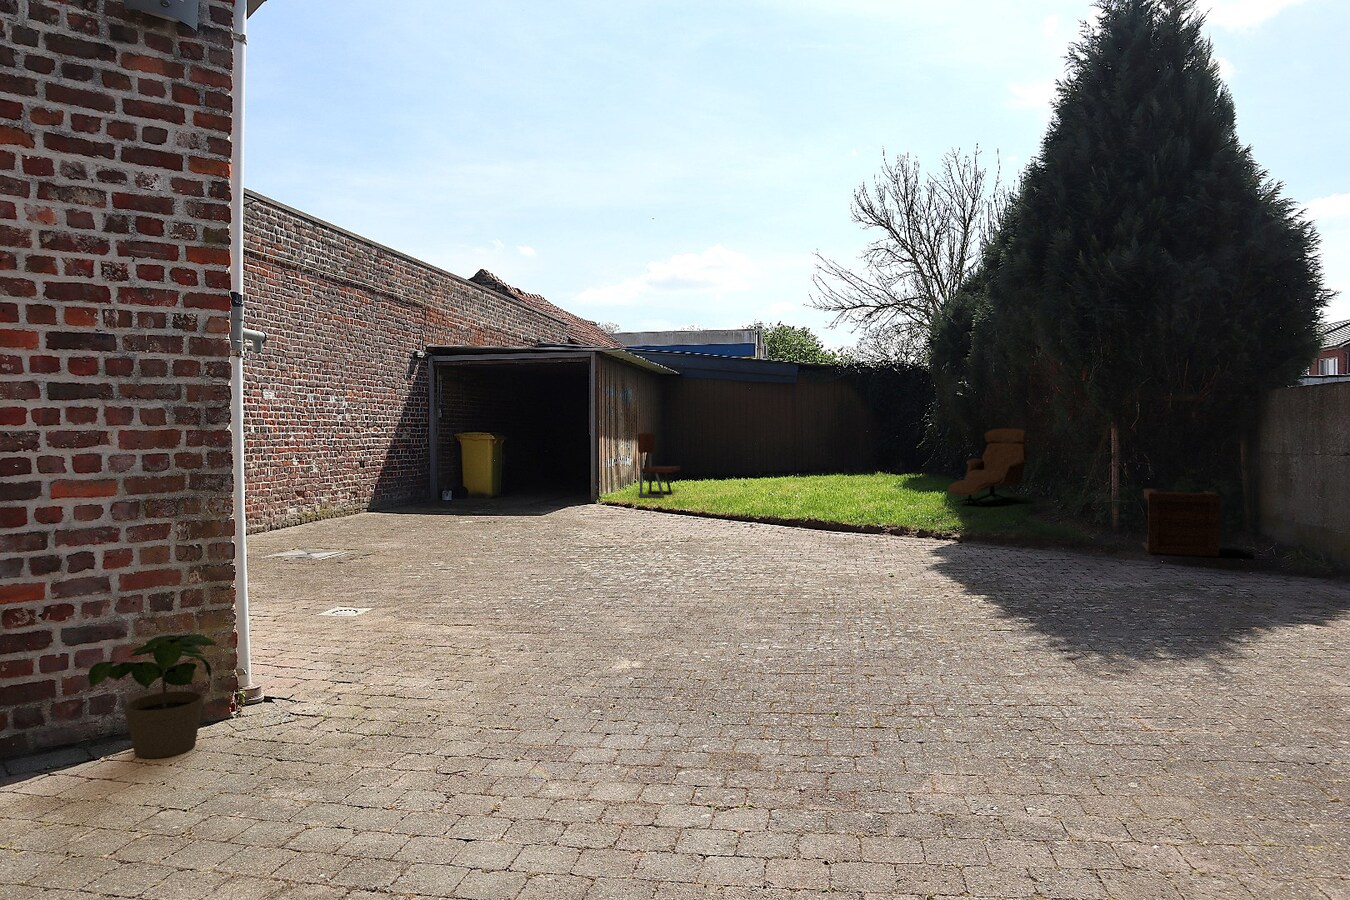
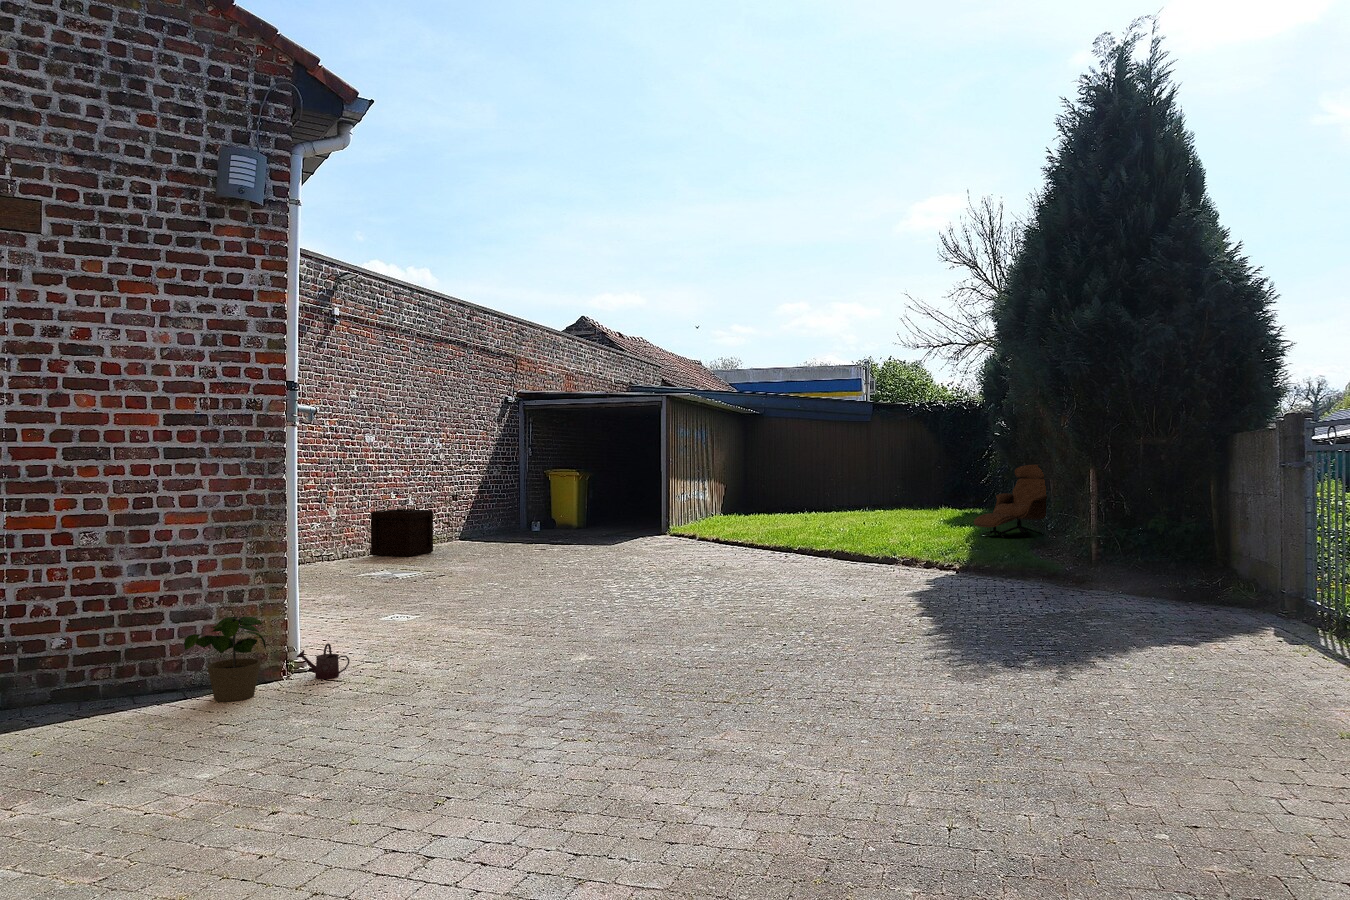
bench: present [638,433,681,498] -> none [706,468,748,528]
wooden crate: present [1142,489,1220,557] -> present [371,509,433,557]
watering can: none [247,662,324,712] -> present [297,643,350,679]

